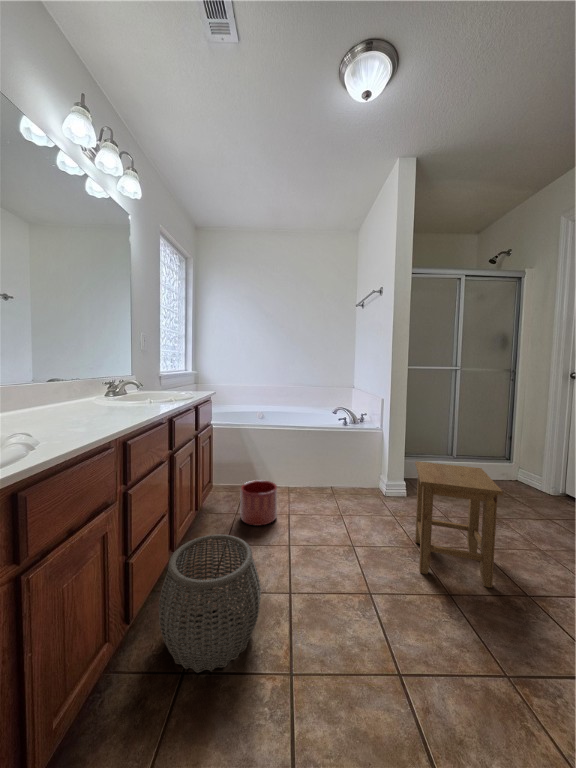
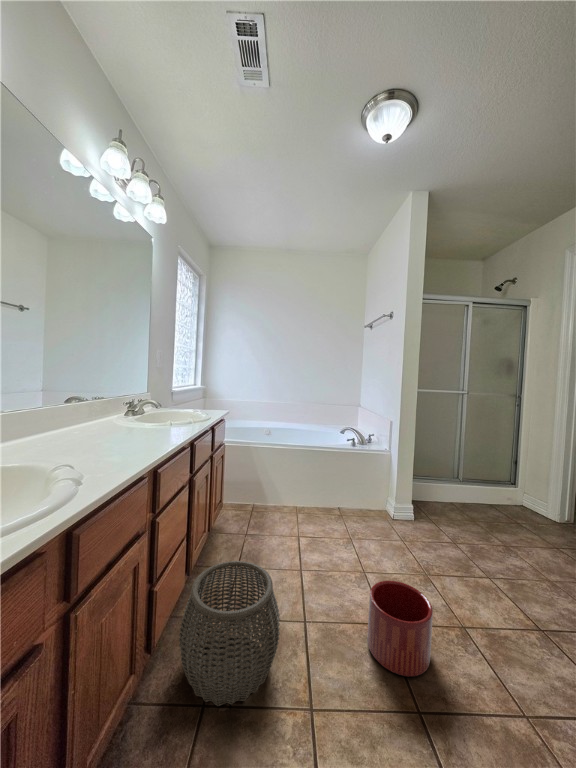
stool: present [415,461,503,588] -> none [425,488,517,621]
planter: present [241,480,277,526] -> present [367,581,433,676]

